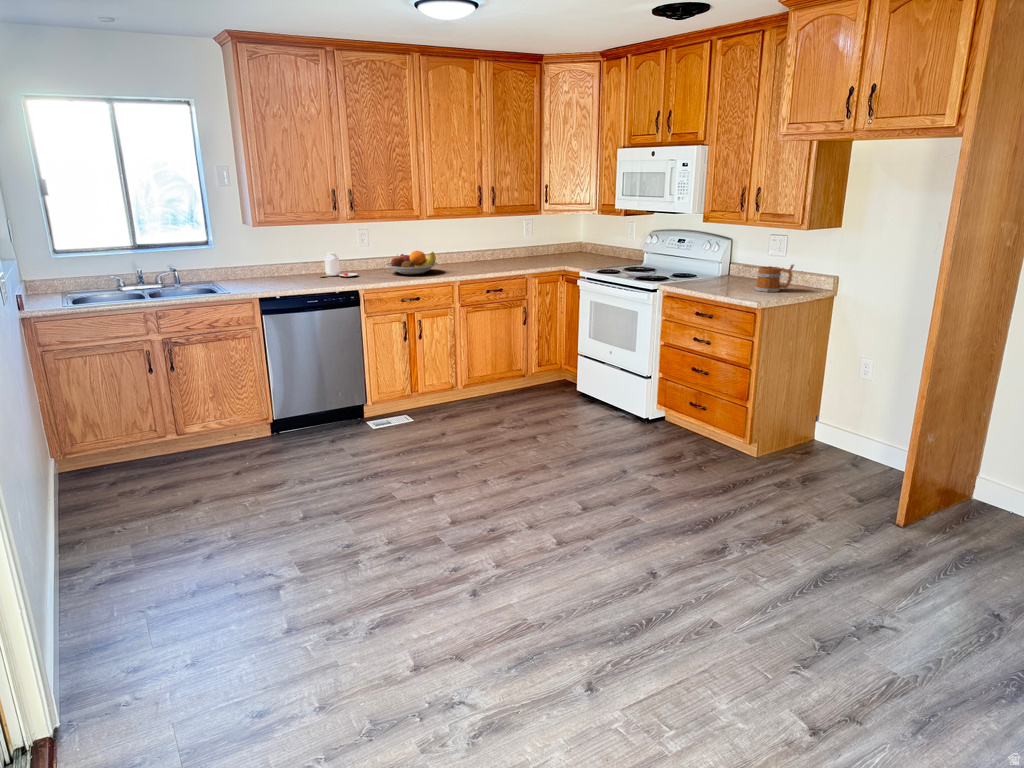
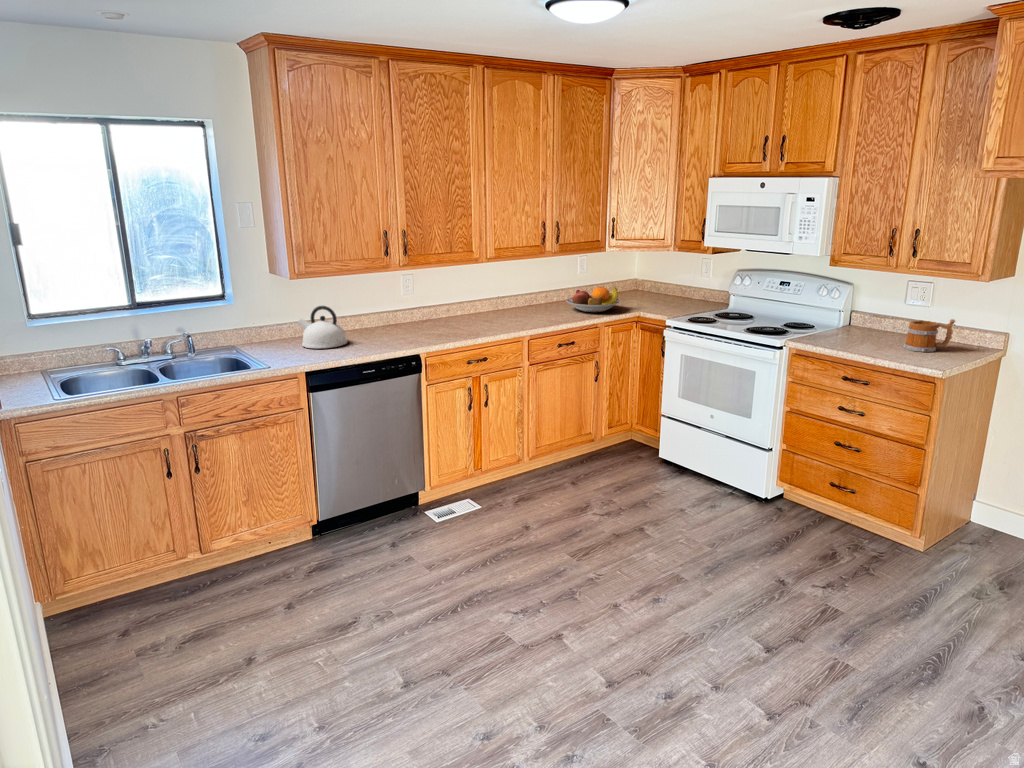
kettle: none [263,250,303,284] -> present [297,306,347,349]
fruit bowl: present [386,251,438,274] -> present [566,287,621,312]
jar: present [320,253,357,277] -> none [363,305,410,336]

